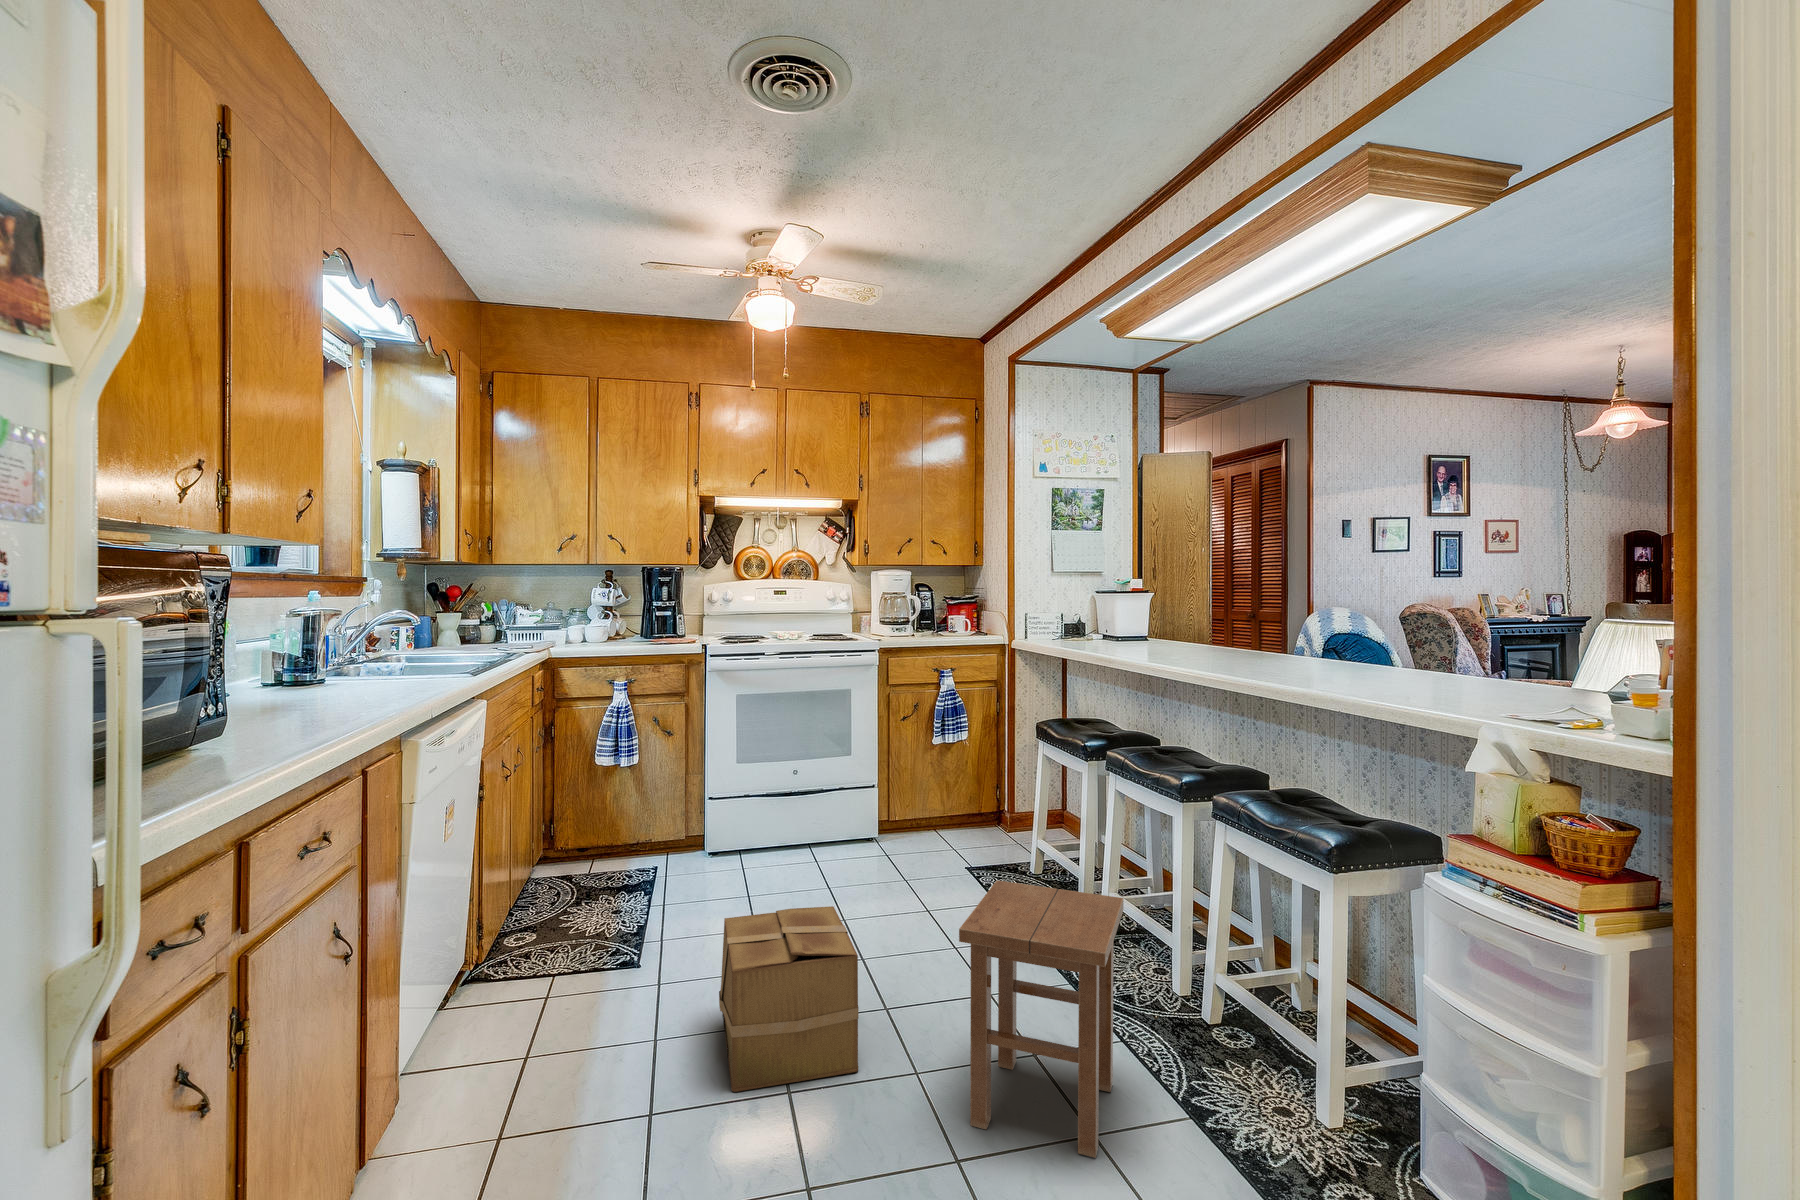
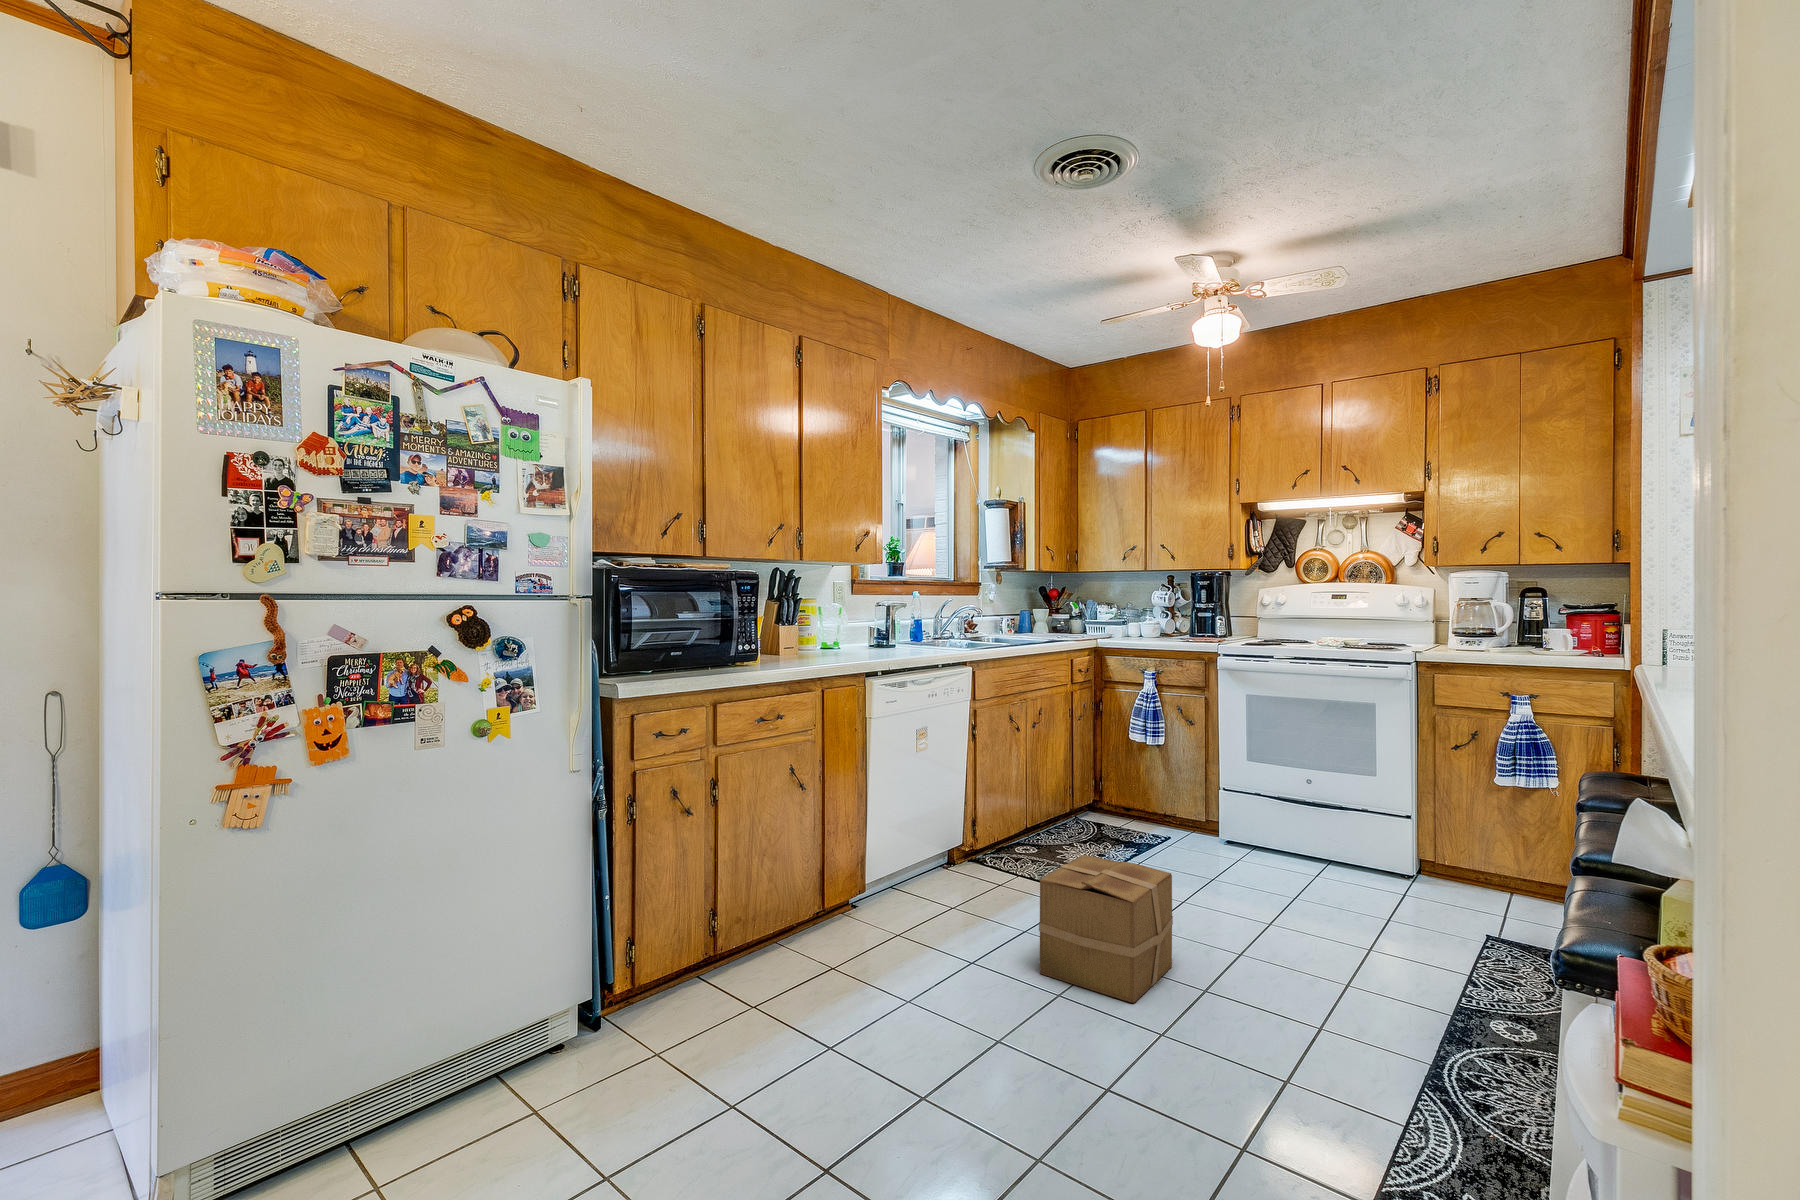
stool: present [959,880,1124,1158] -> none [1157,878,1361,1140]

